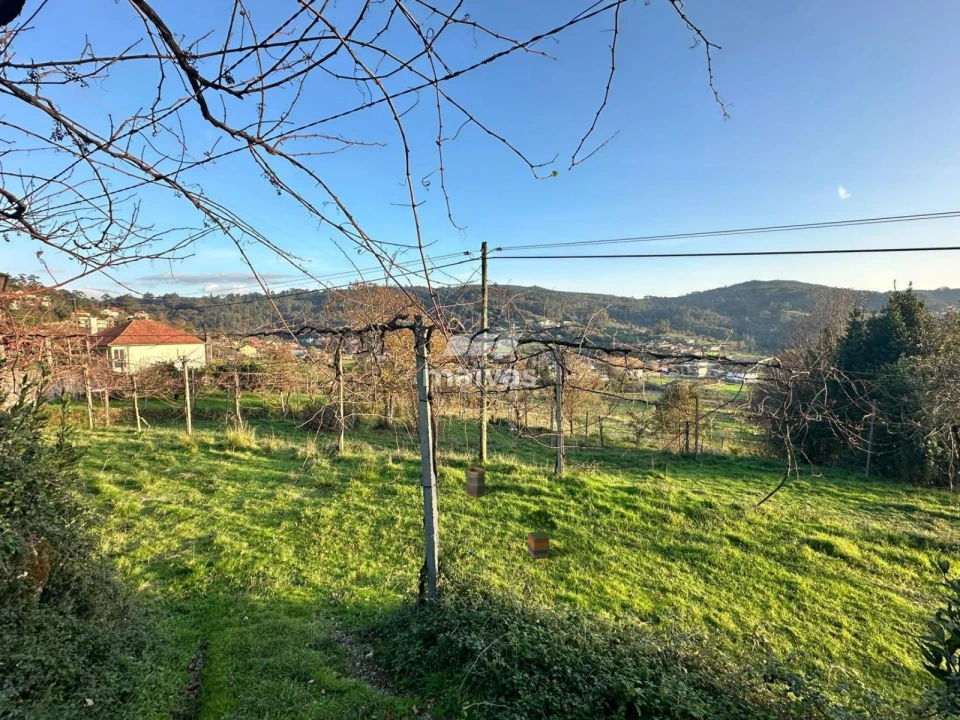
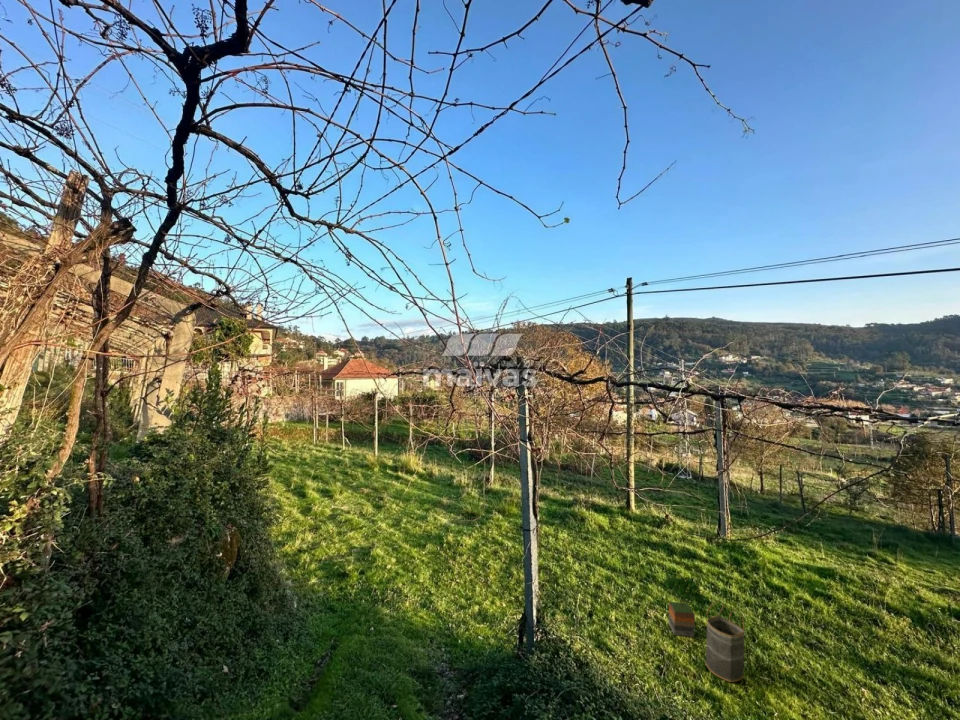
basket: present [466,467,485,497] -> present [705,601,745,682]

